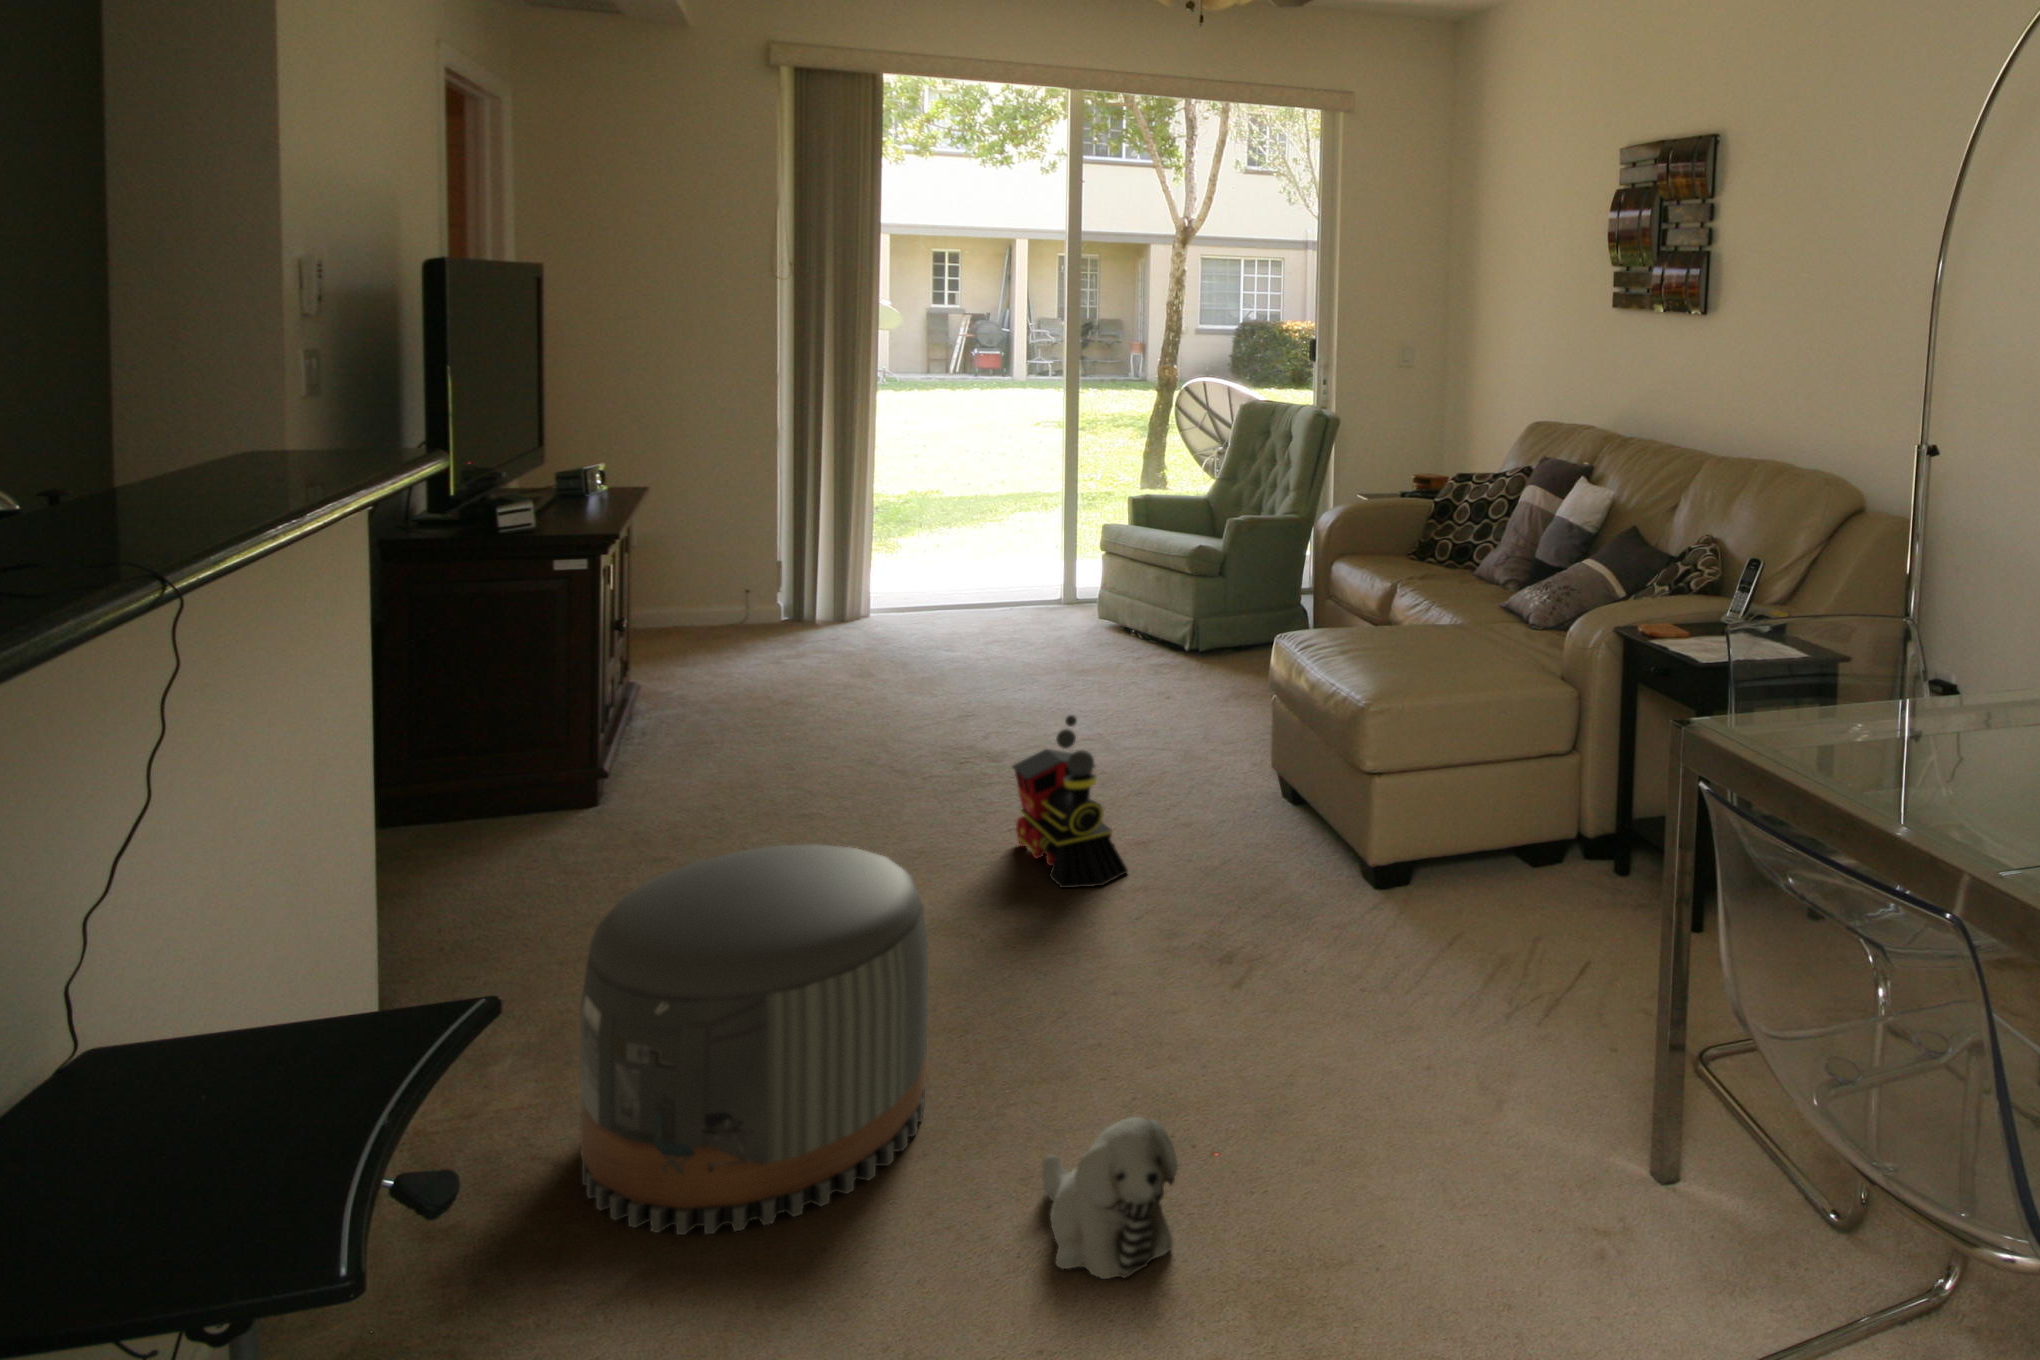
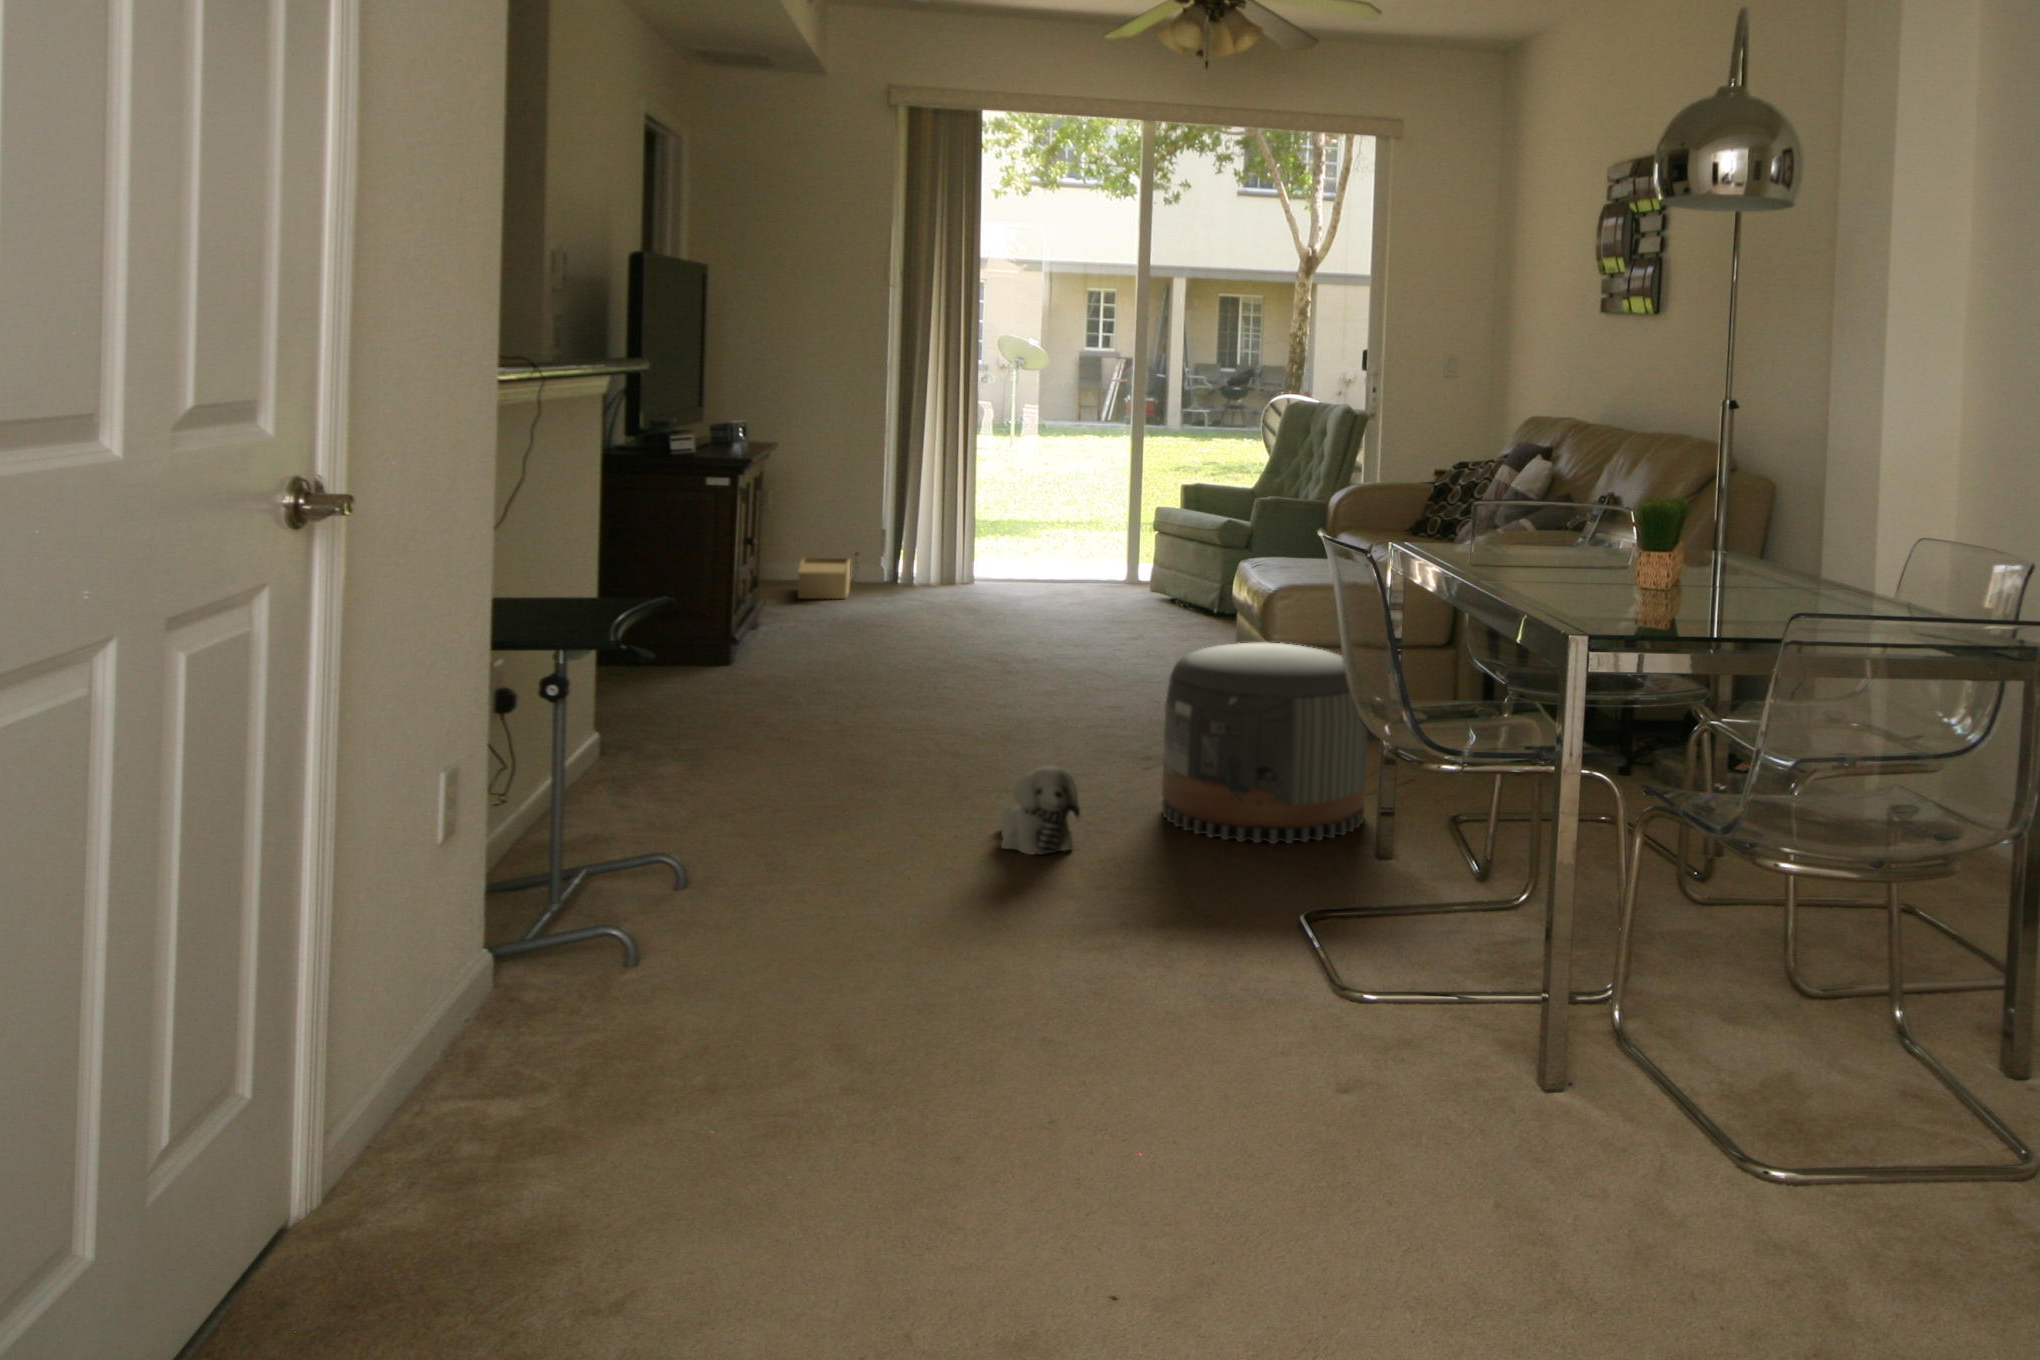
cardboard box: none [679,598,743,654] -> present [798,557,850,599]
toy train: present [1013,715,1128,888] -> none [1034,603,1113,726]
pouf: present [580,844,928,1235] -> present [1162,643,1368,844]

